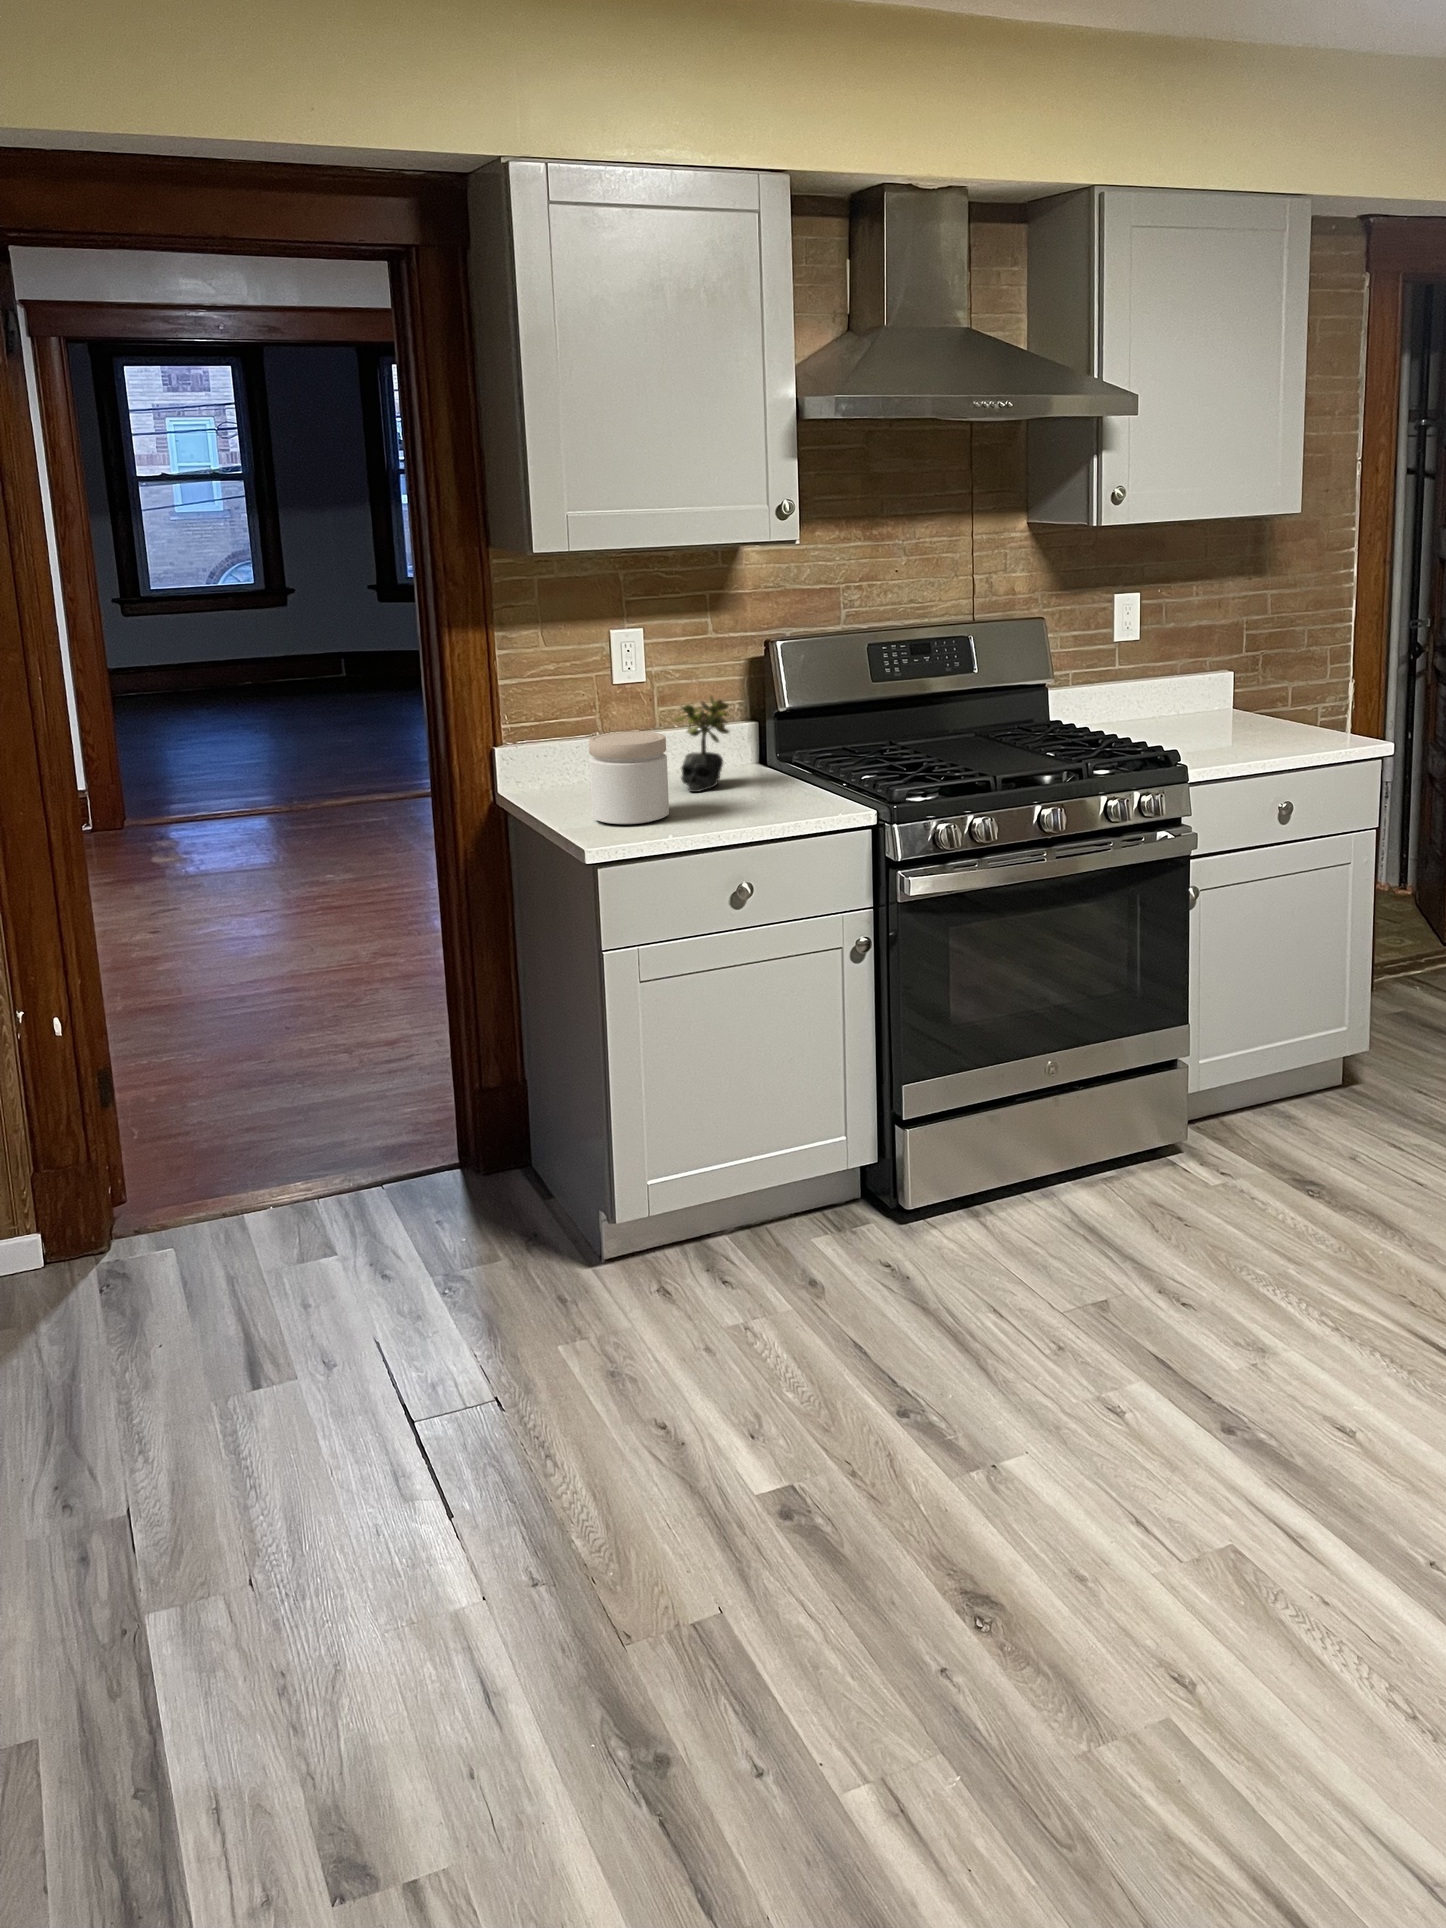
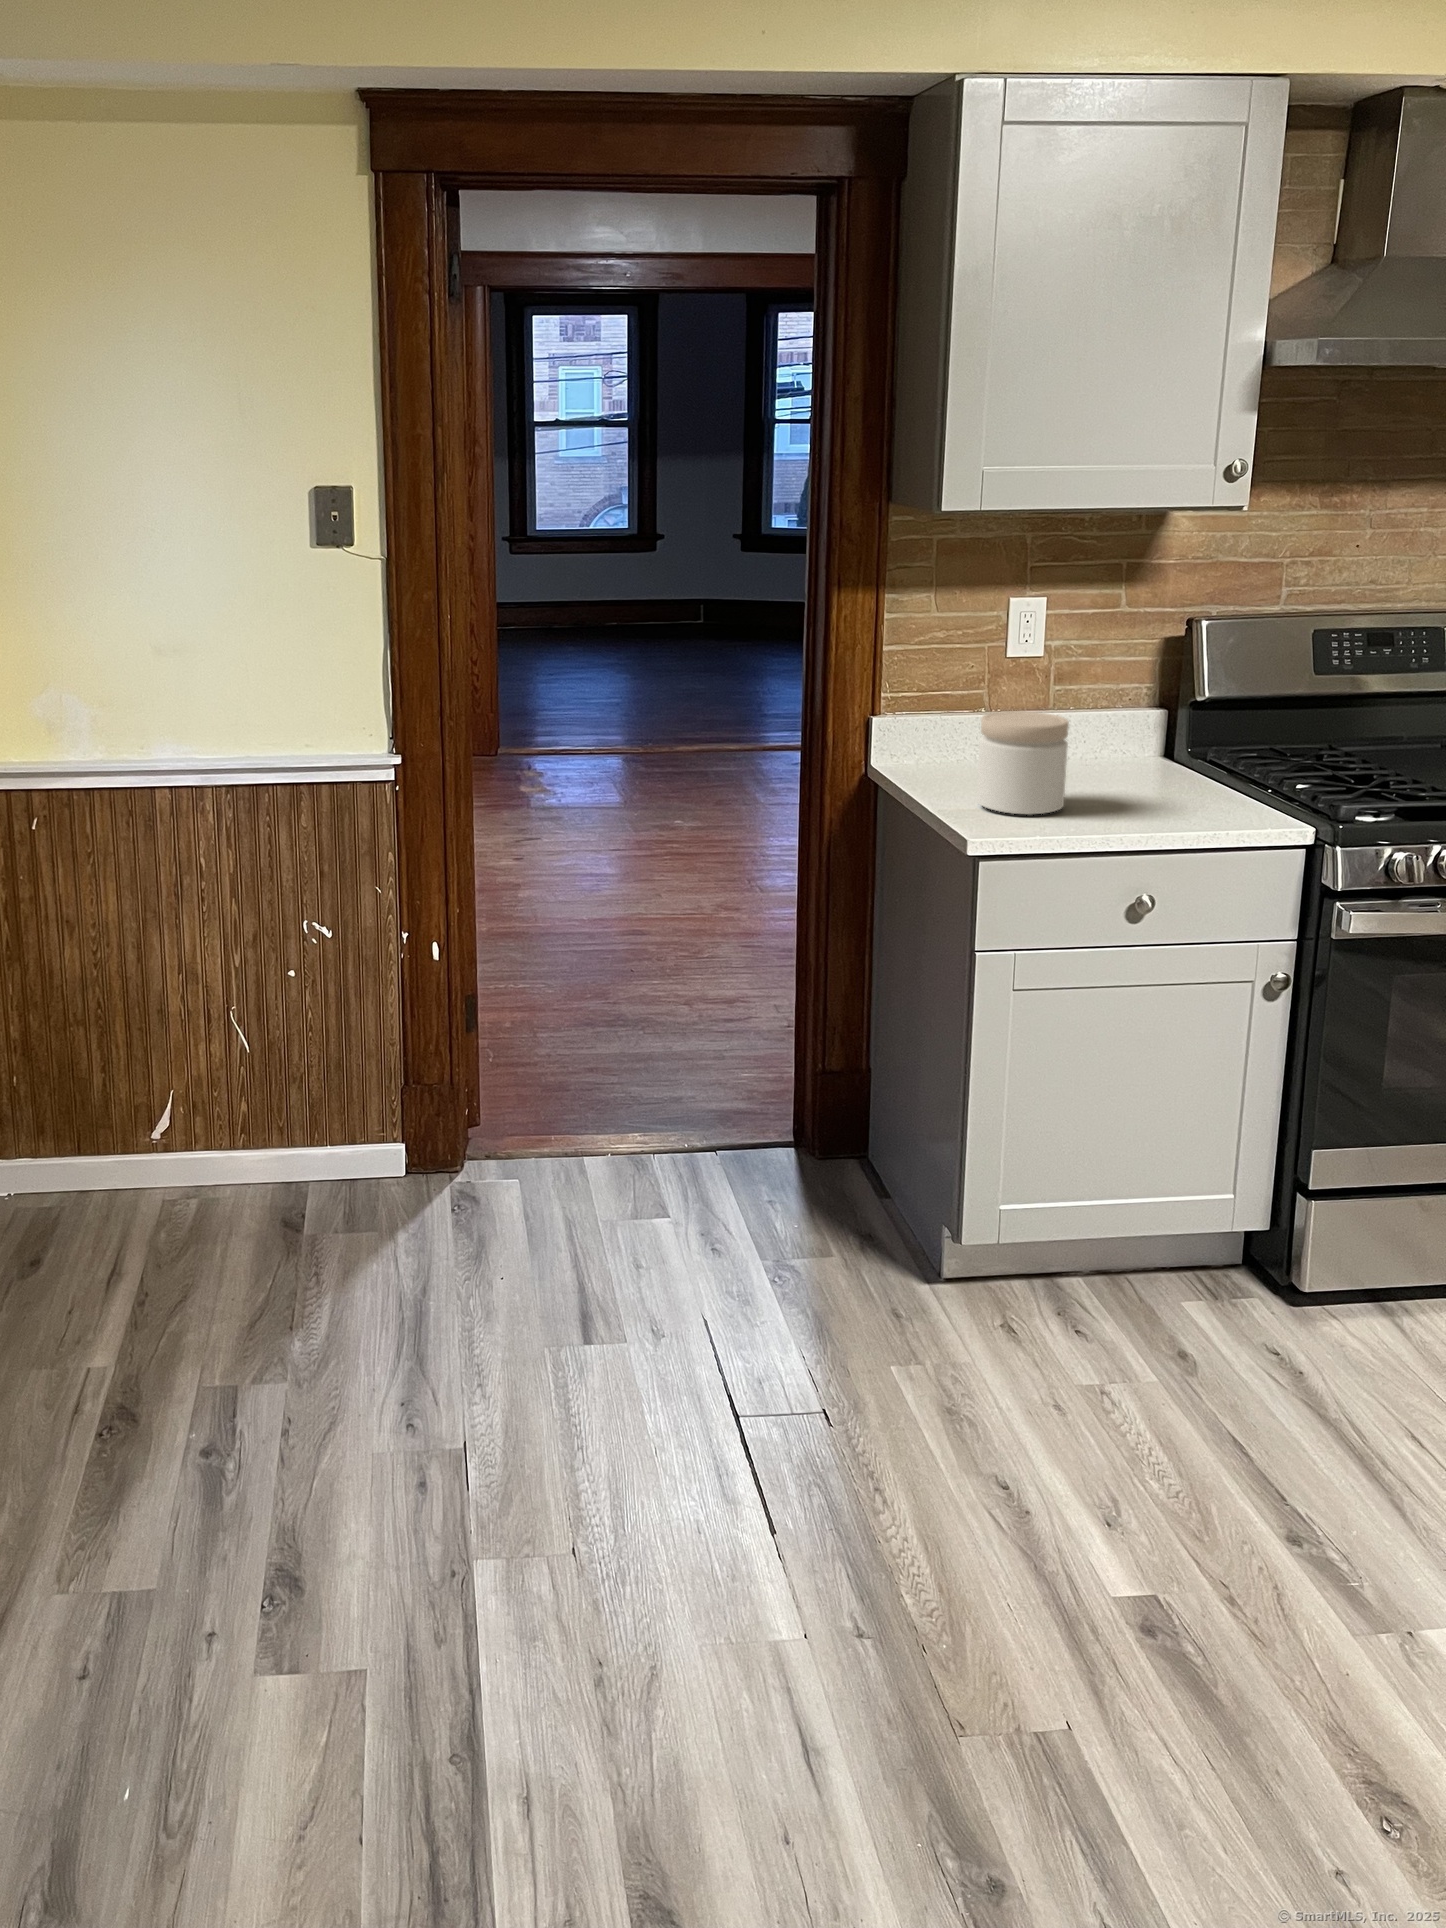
succulent plant: present [674,696,729,792] -> none [1072,677,1140,784]

